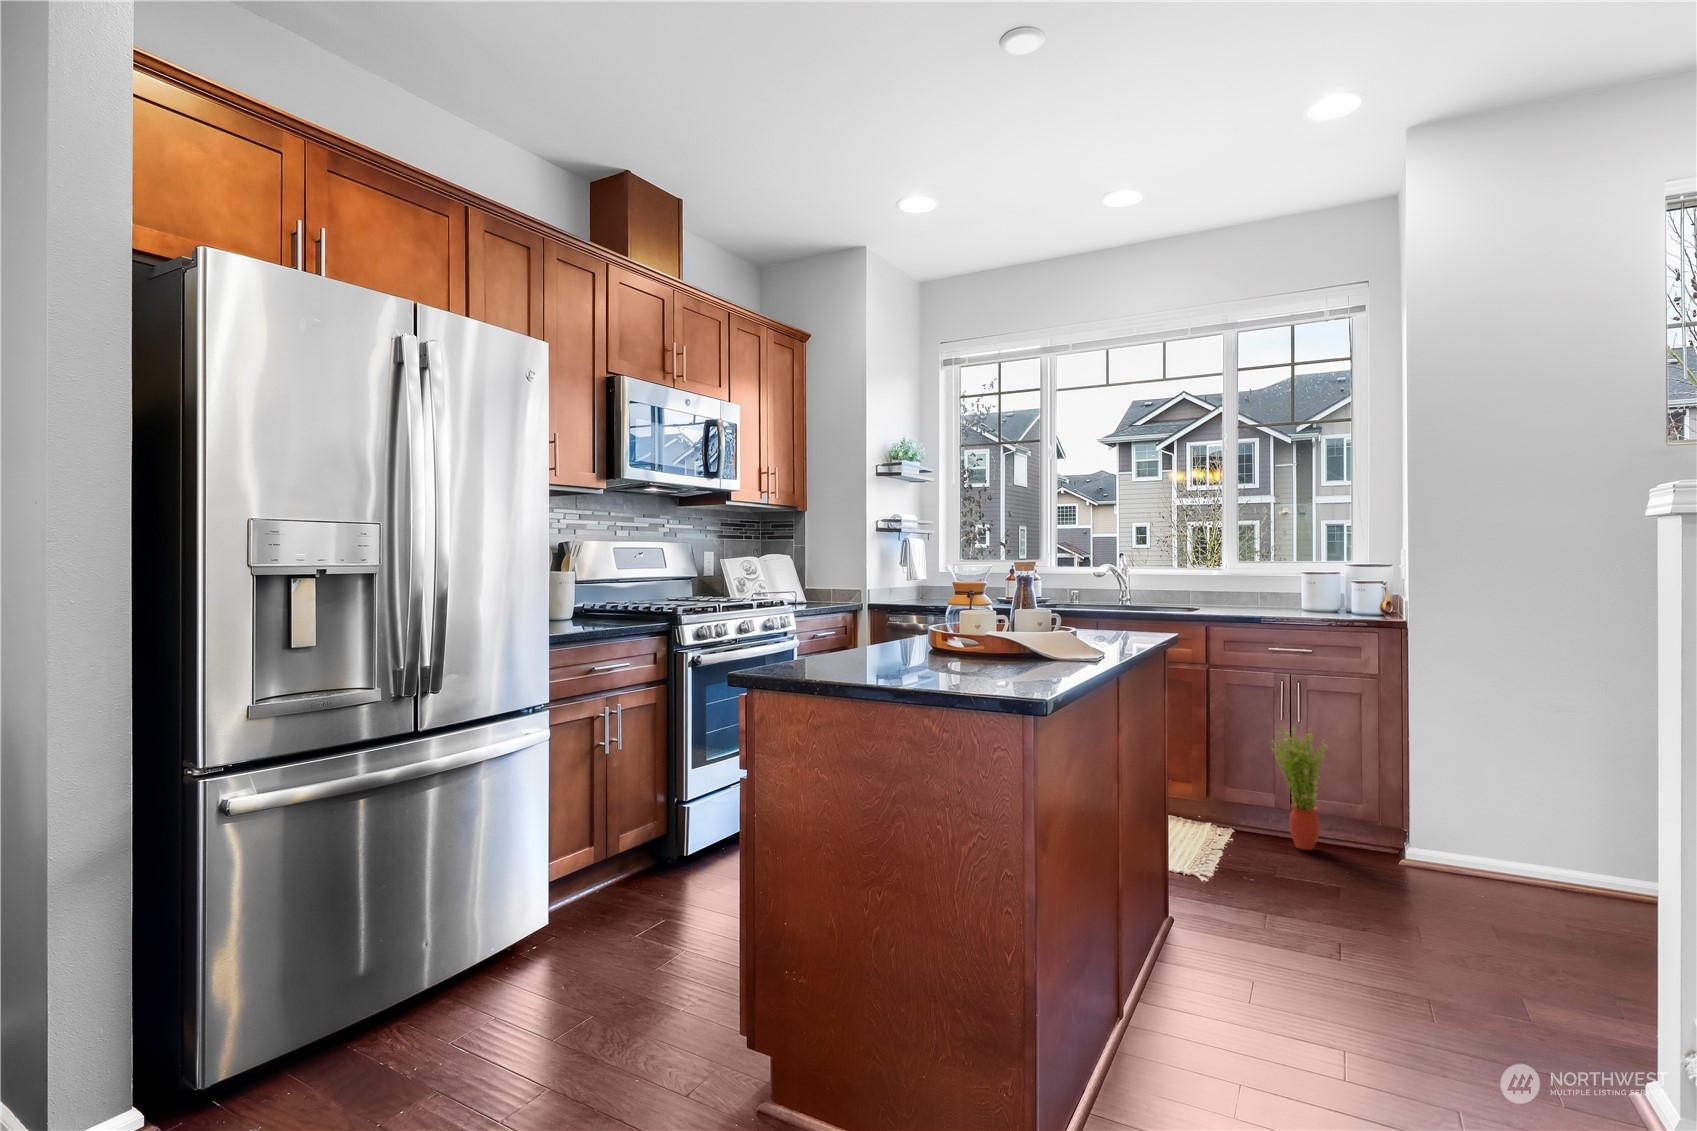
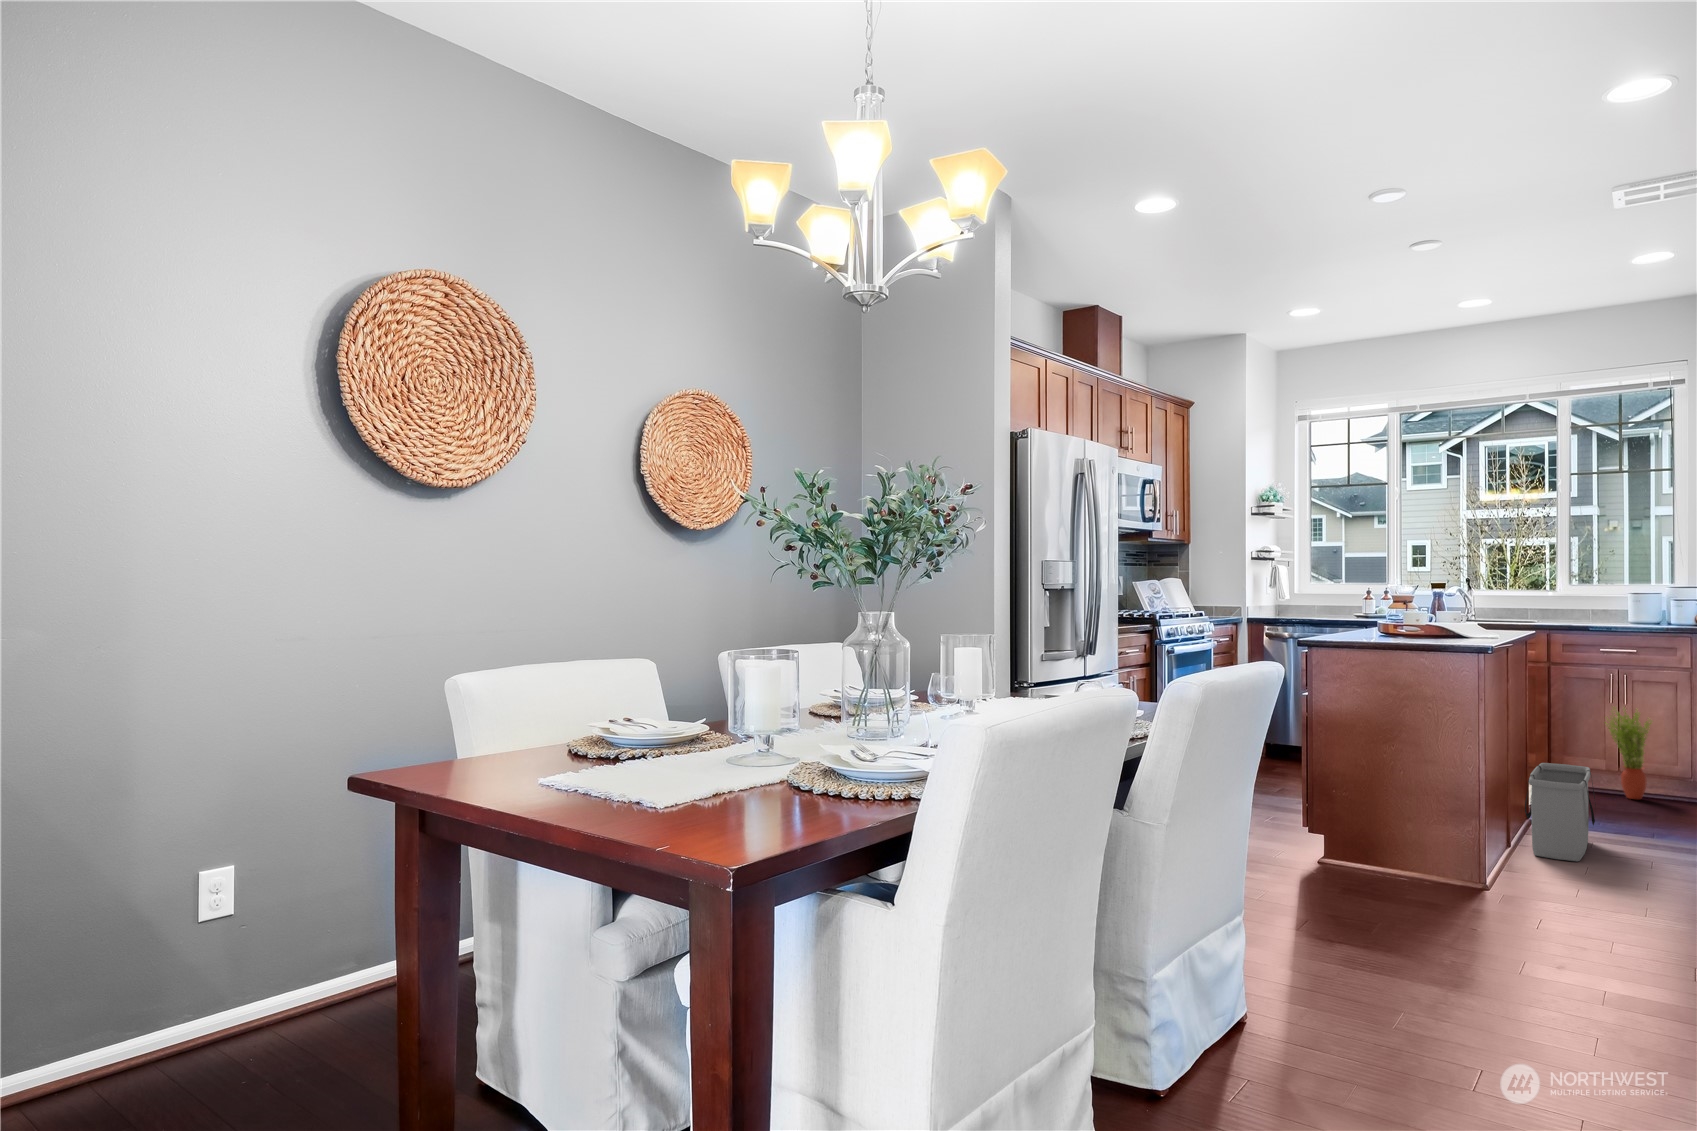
storage bin: none [1141,846,1249,1049] -> present [1525,763,1595,862]

